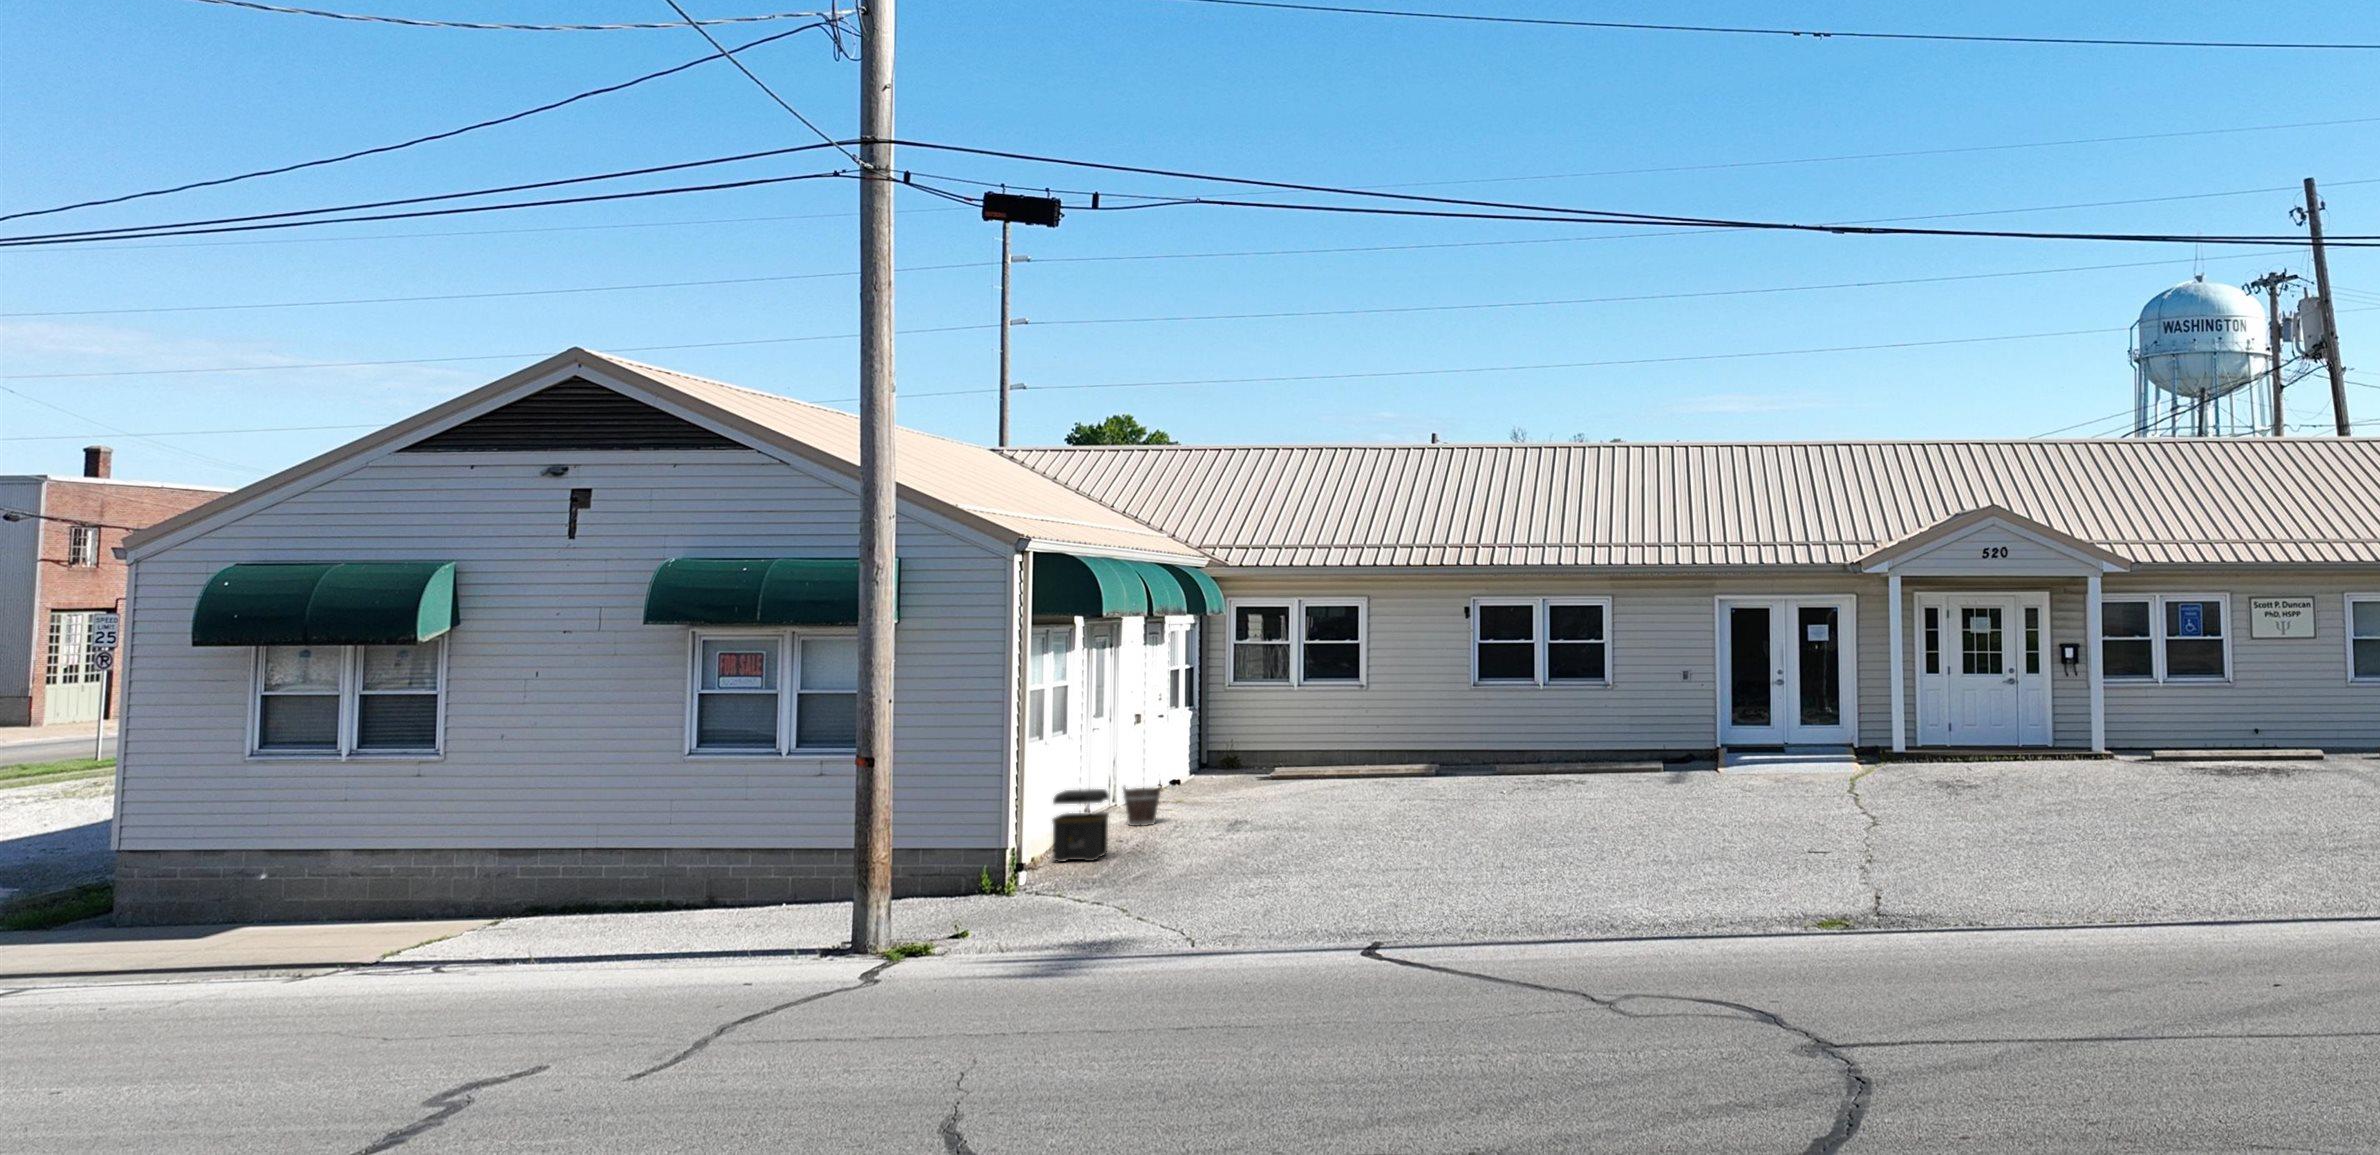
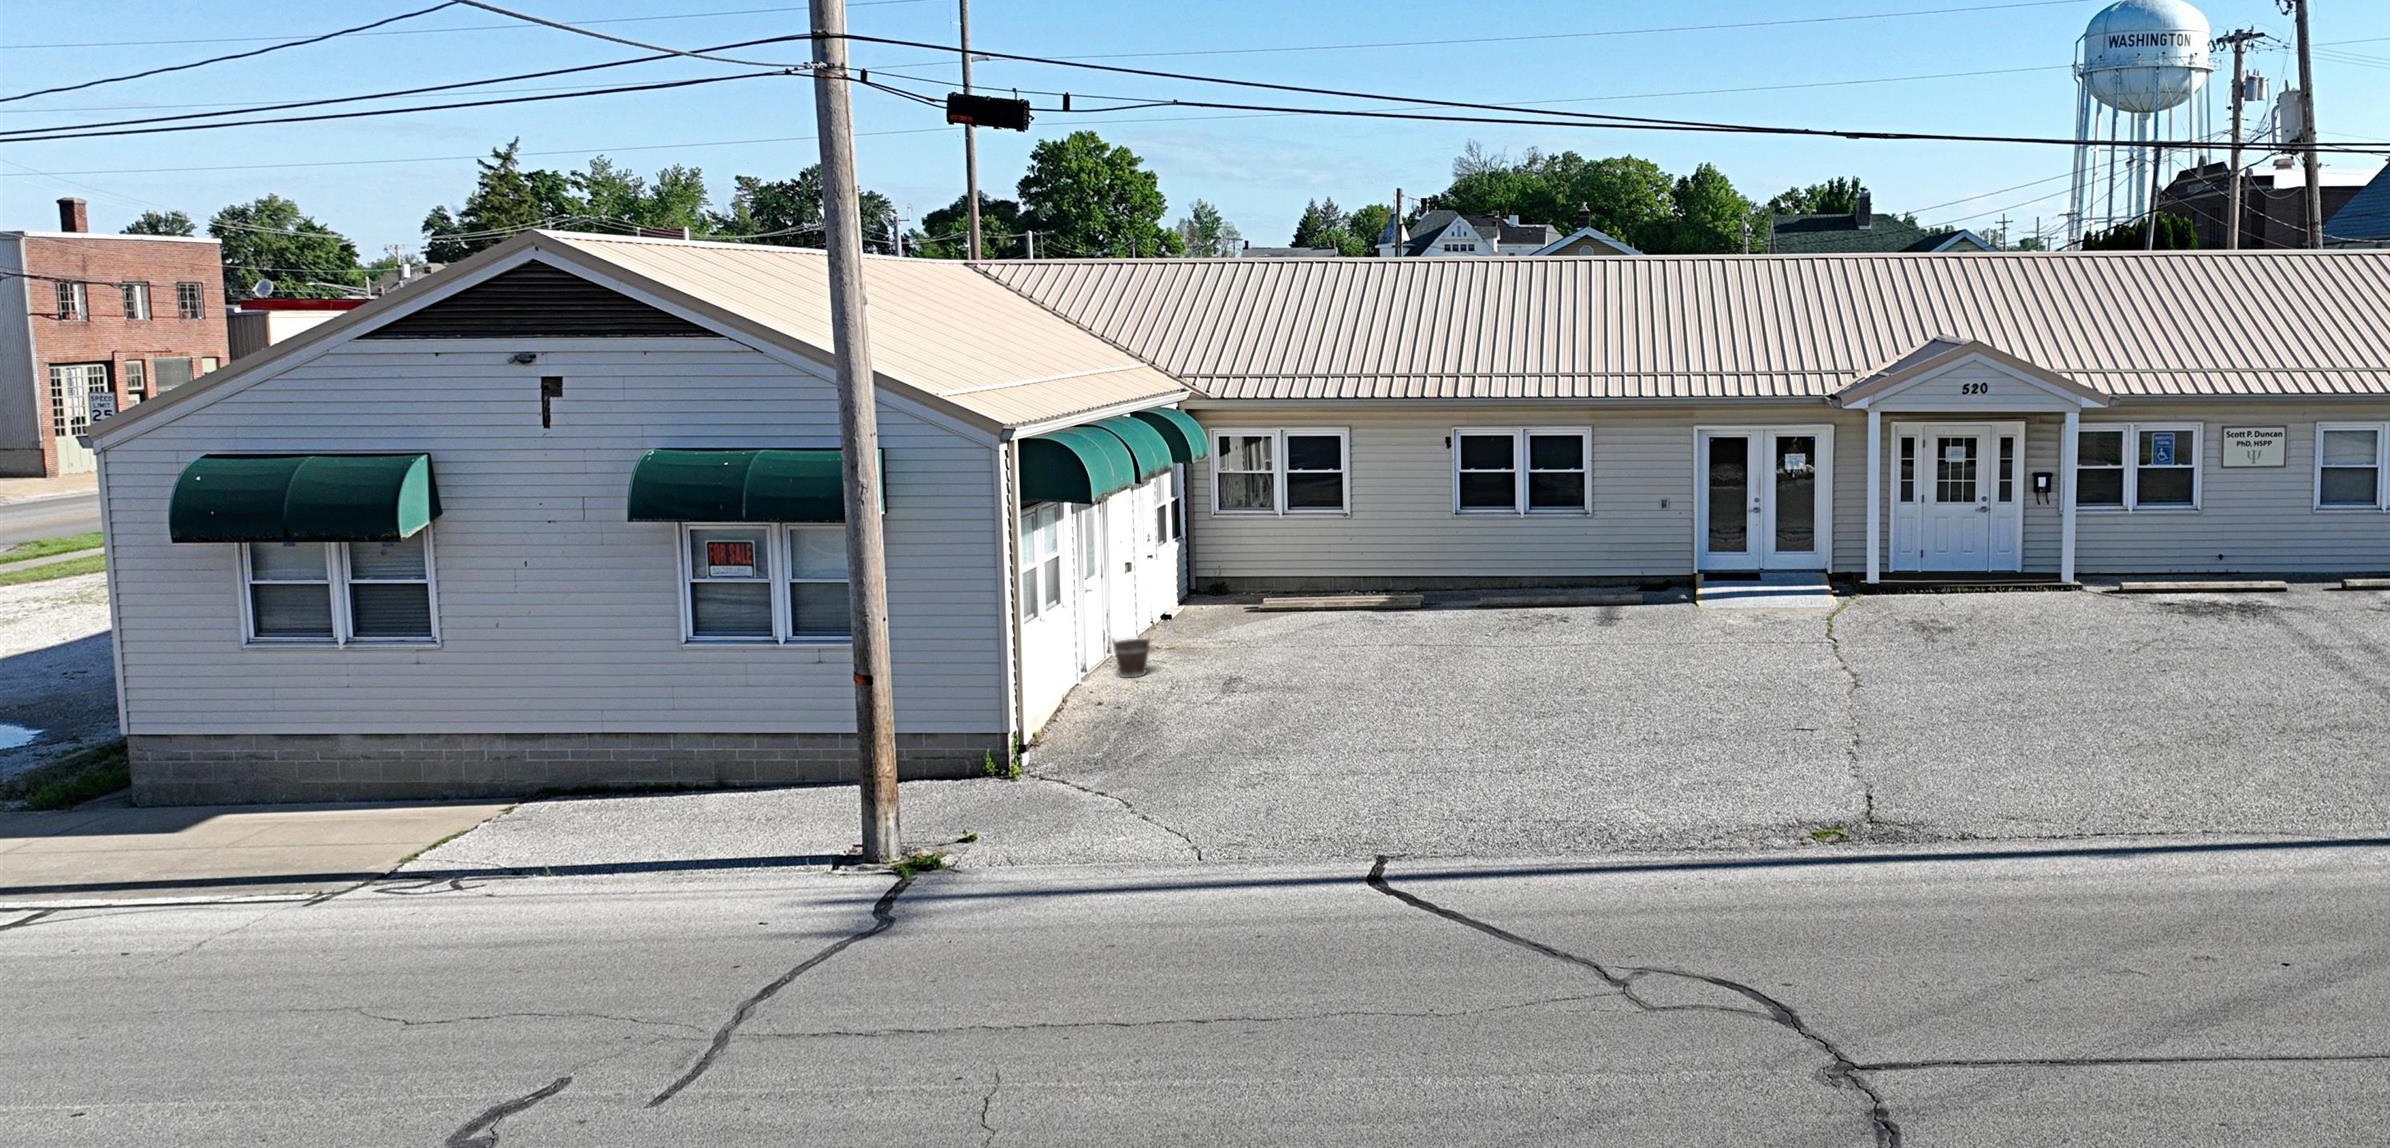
toolbox: present [1053,789,1109,862] -> none [1049,658,1104,730]

